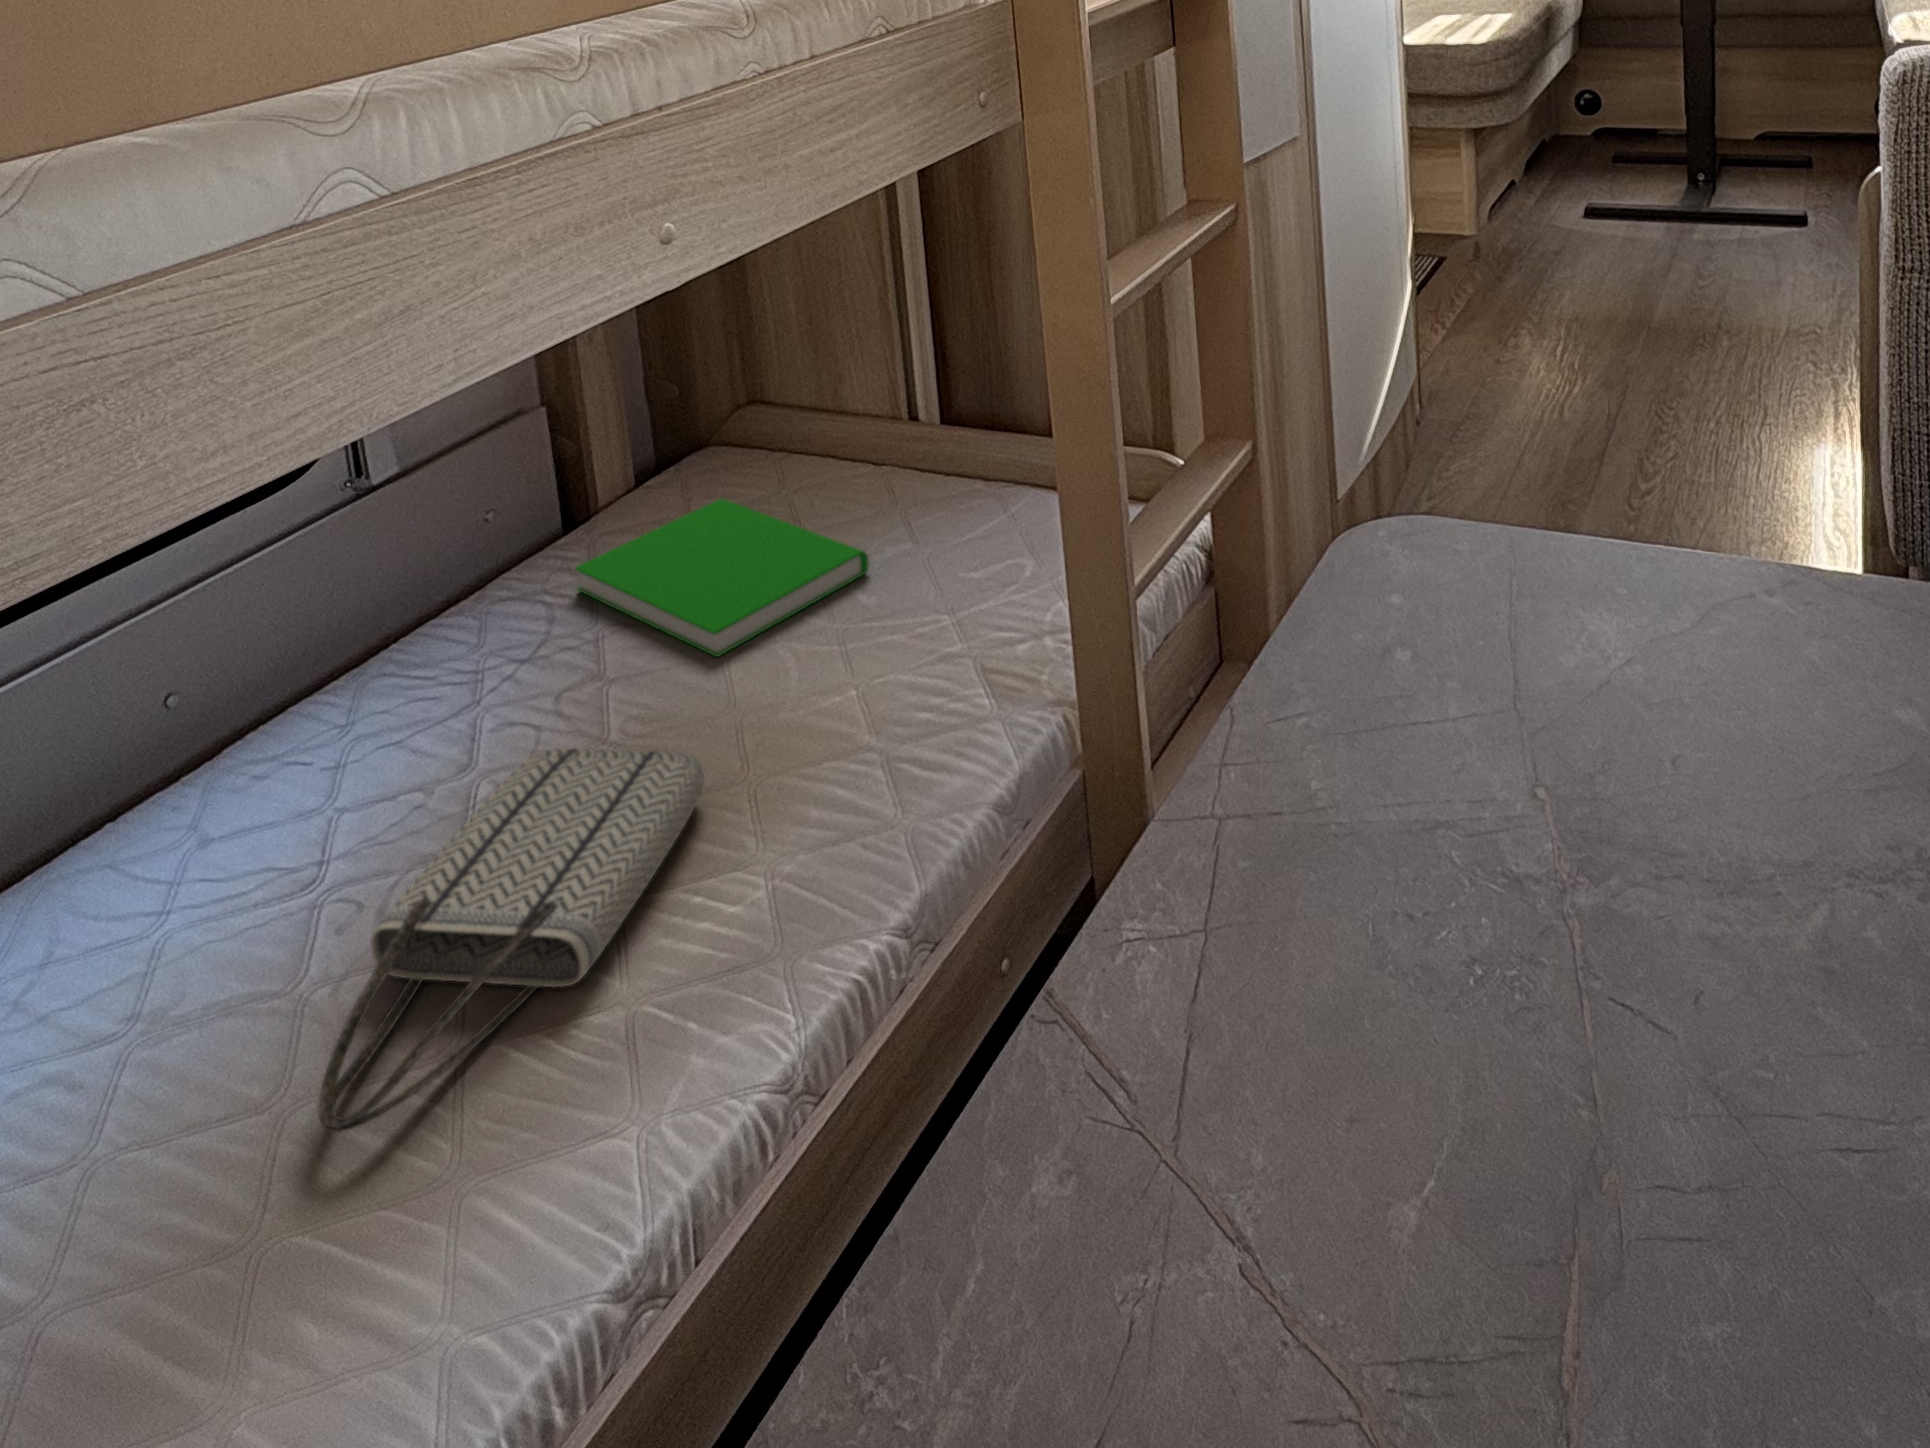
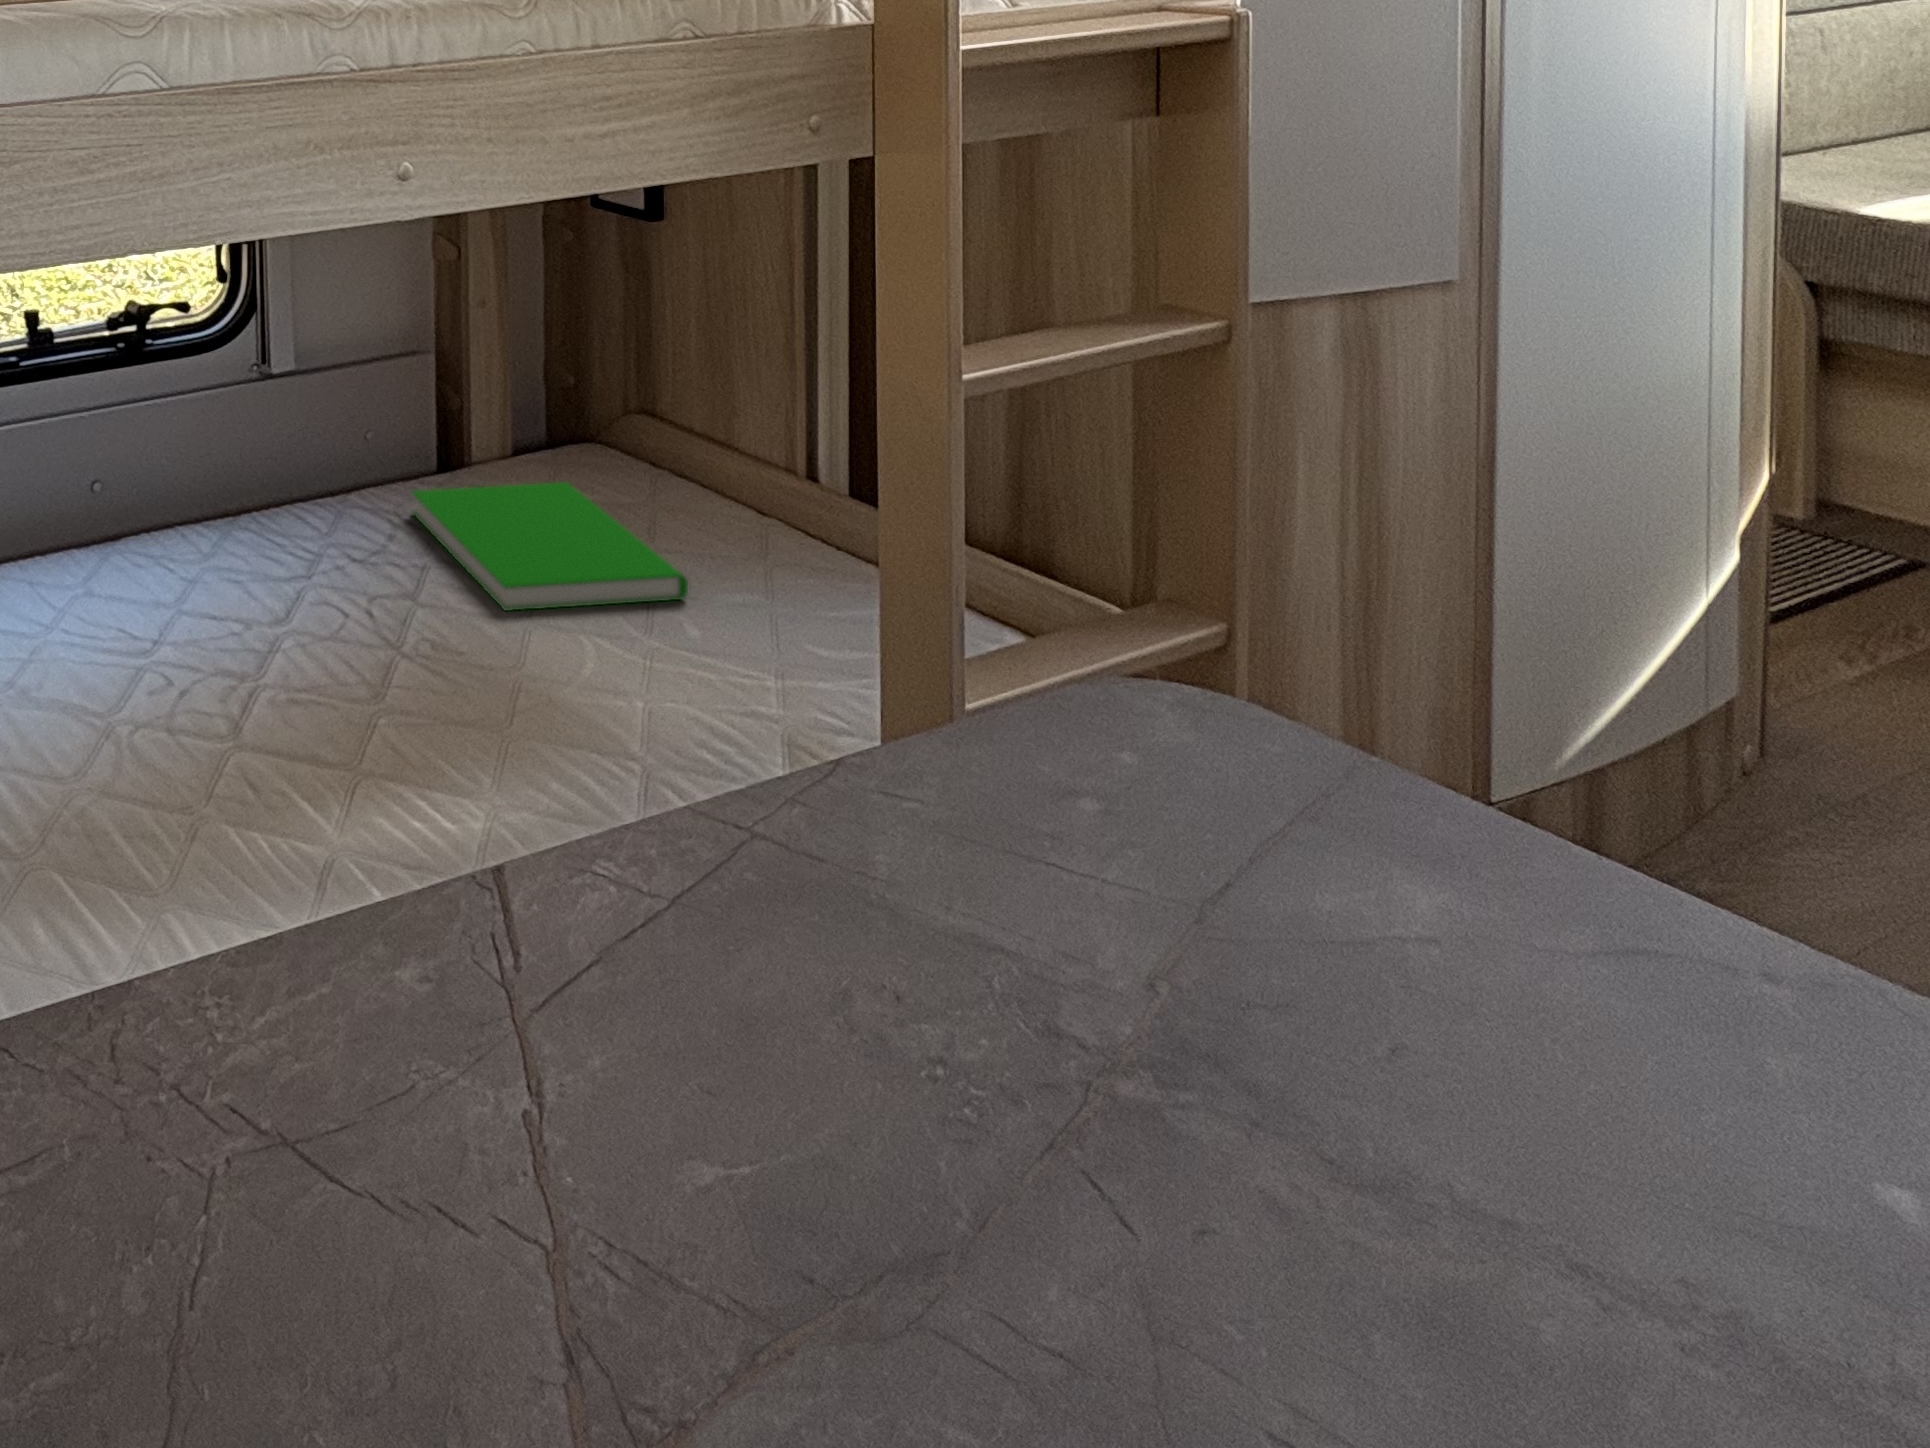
tote bag: present [319,749,704,1132] -> none [78,611,441,791]

